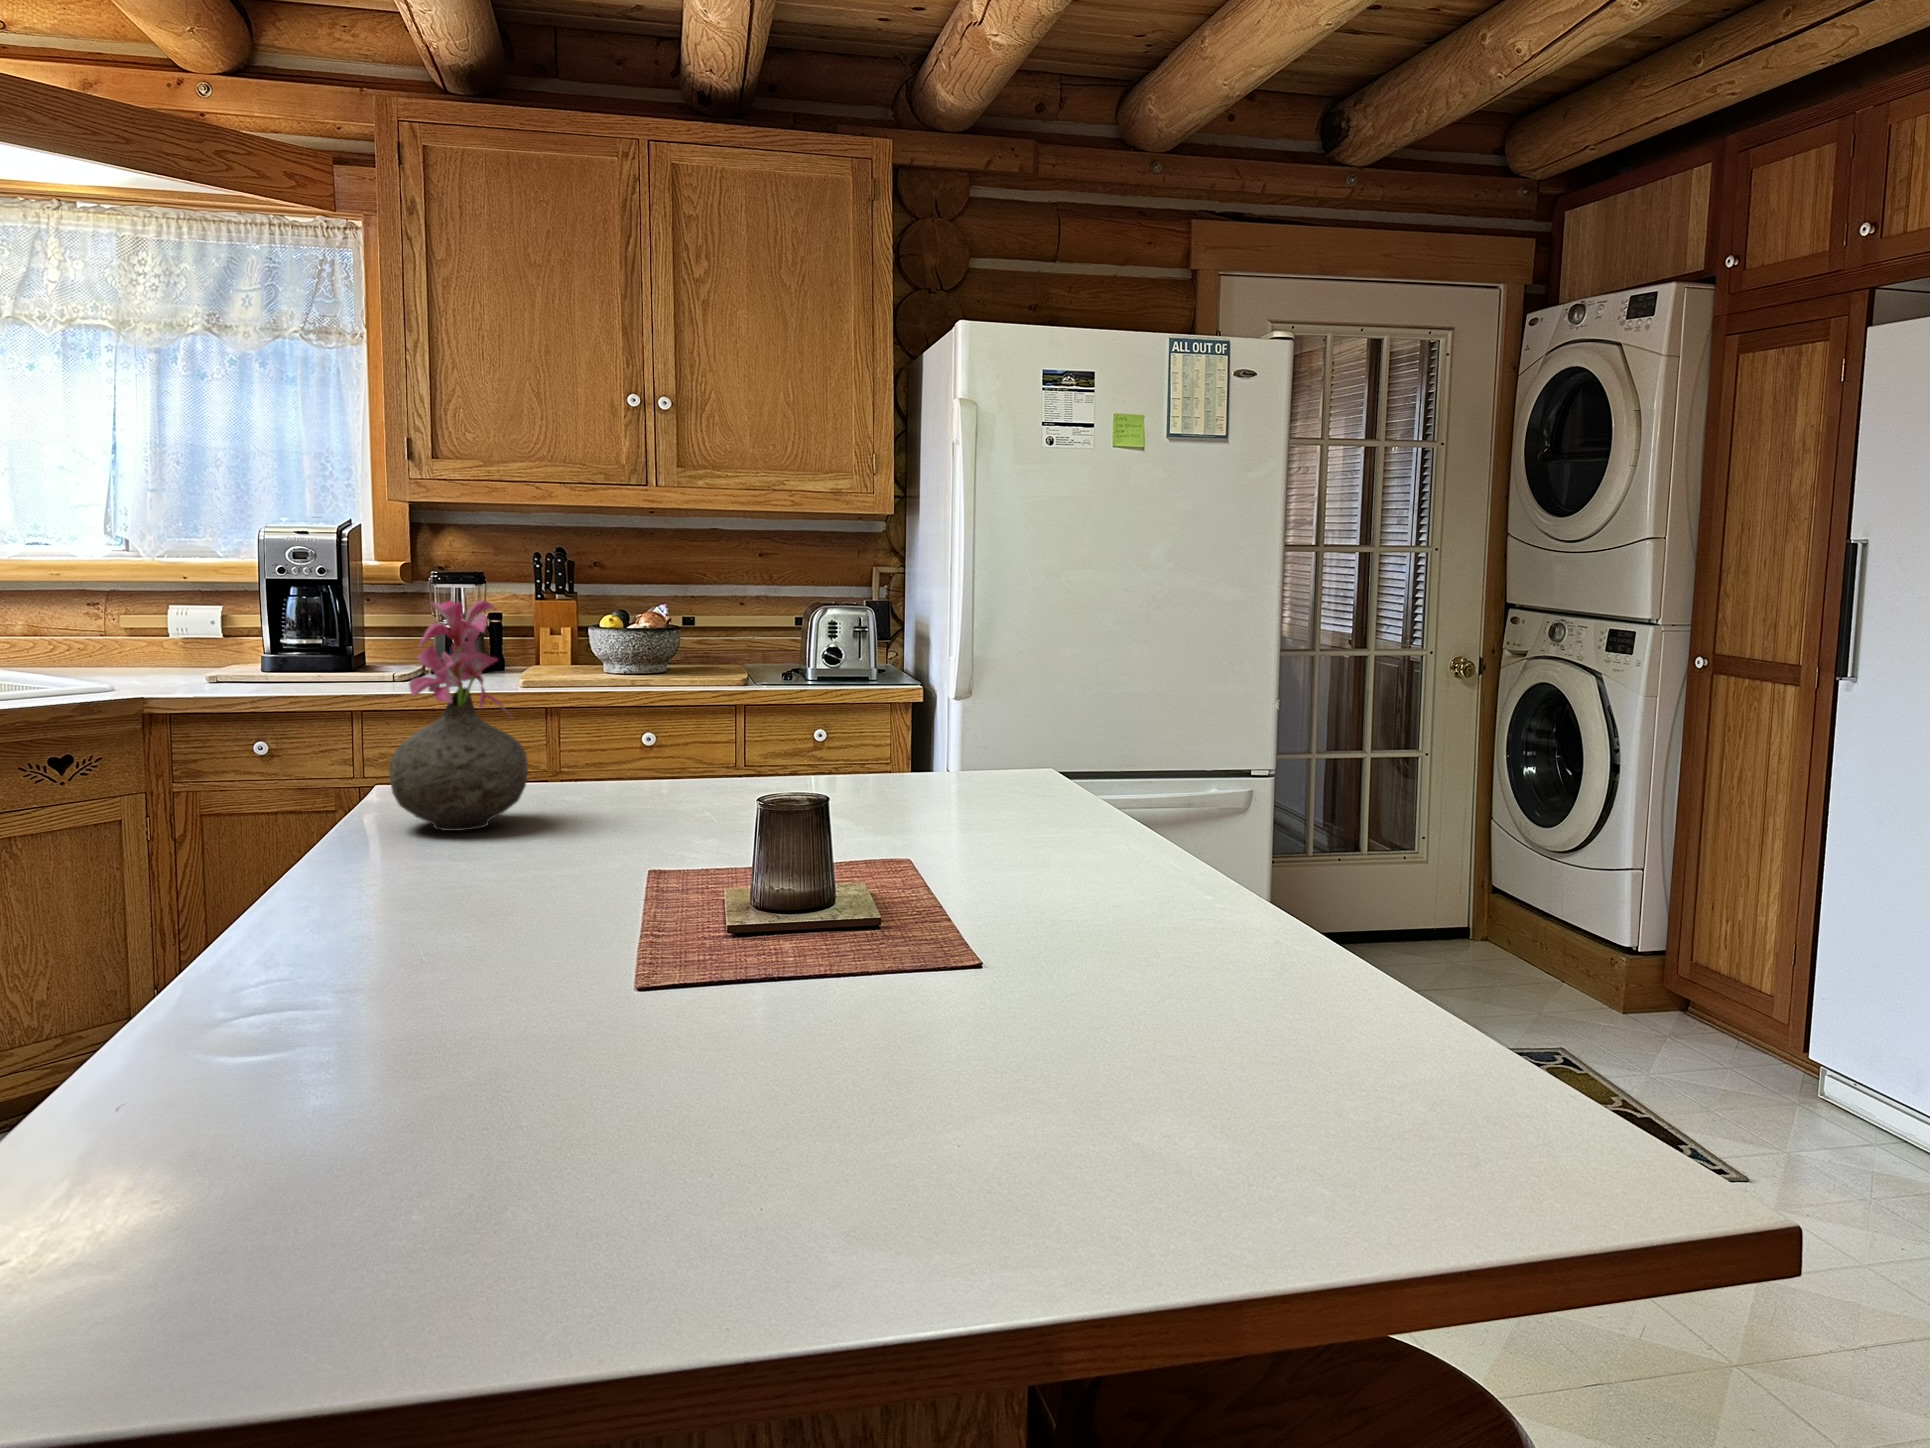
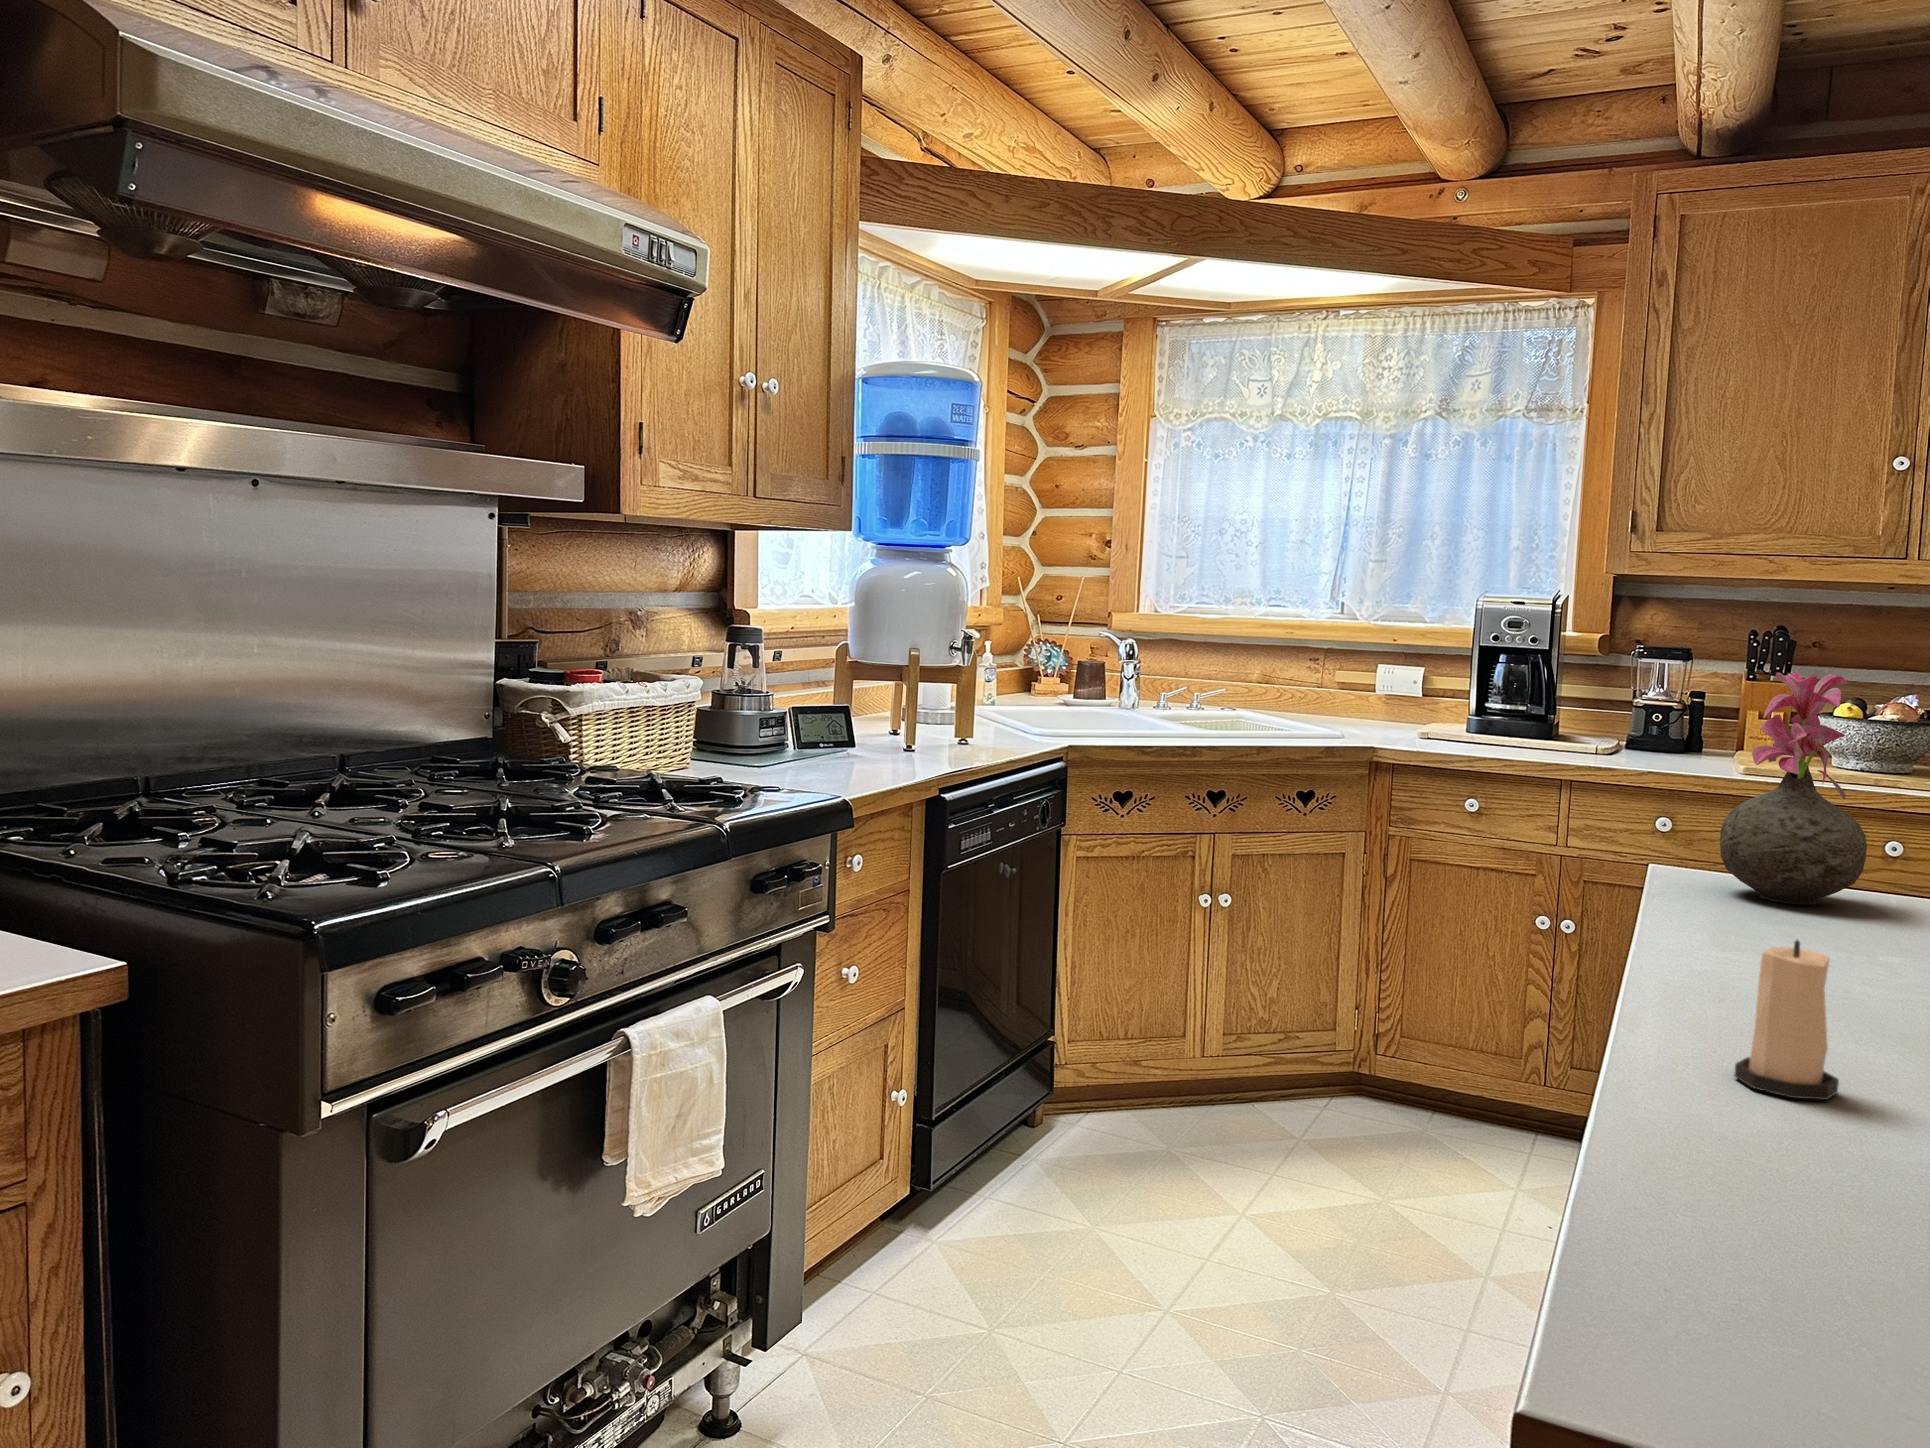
candle: none [186,930,305,1118] -> present [1734,940,1839,1100]

